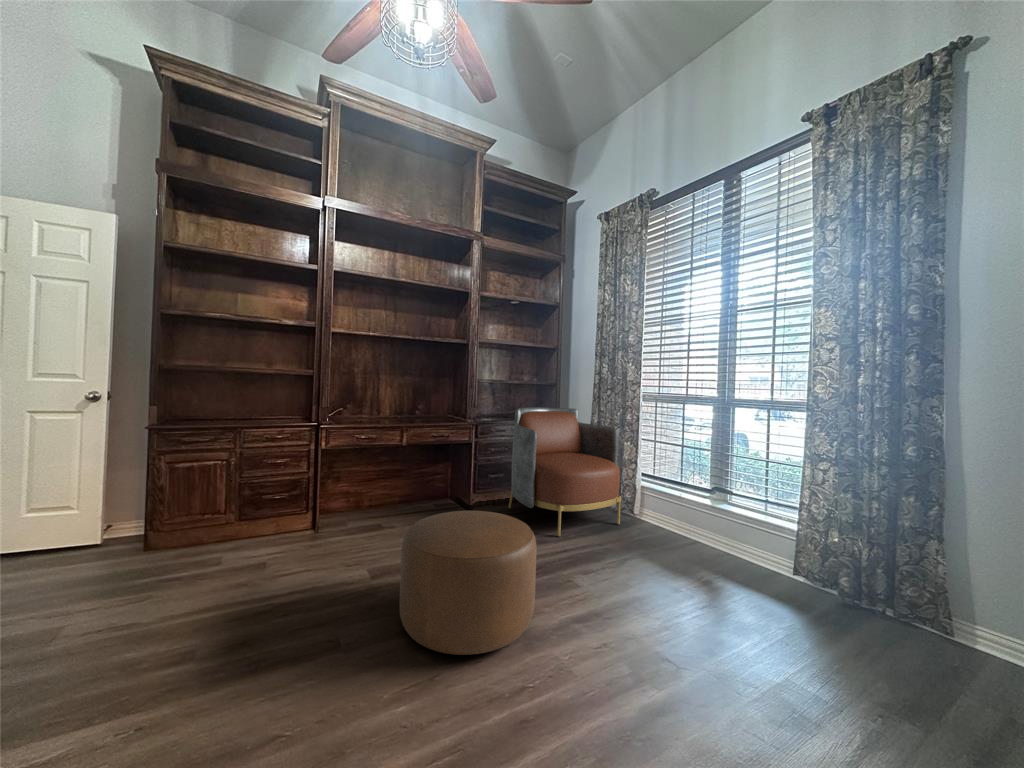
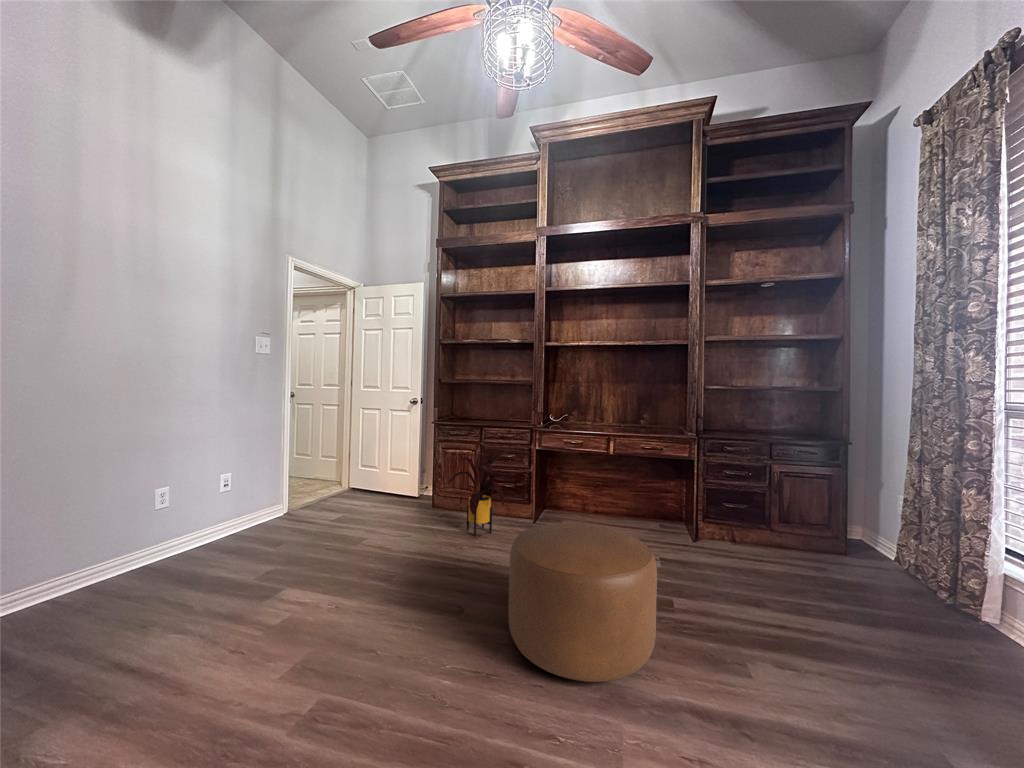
armchair: present [509,408,621,537] -> none [741,422,946,628]
house plant: none [209,455,304,567] -> present [448,452,514,536]

